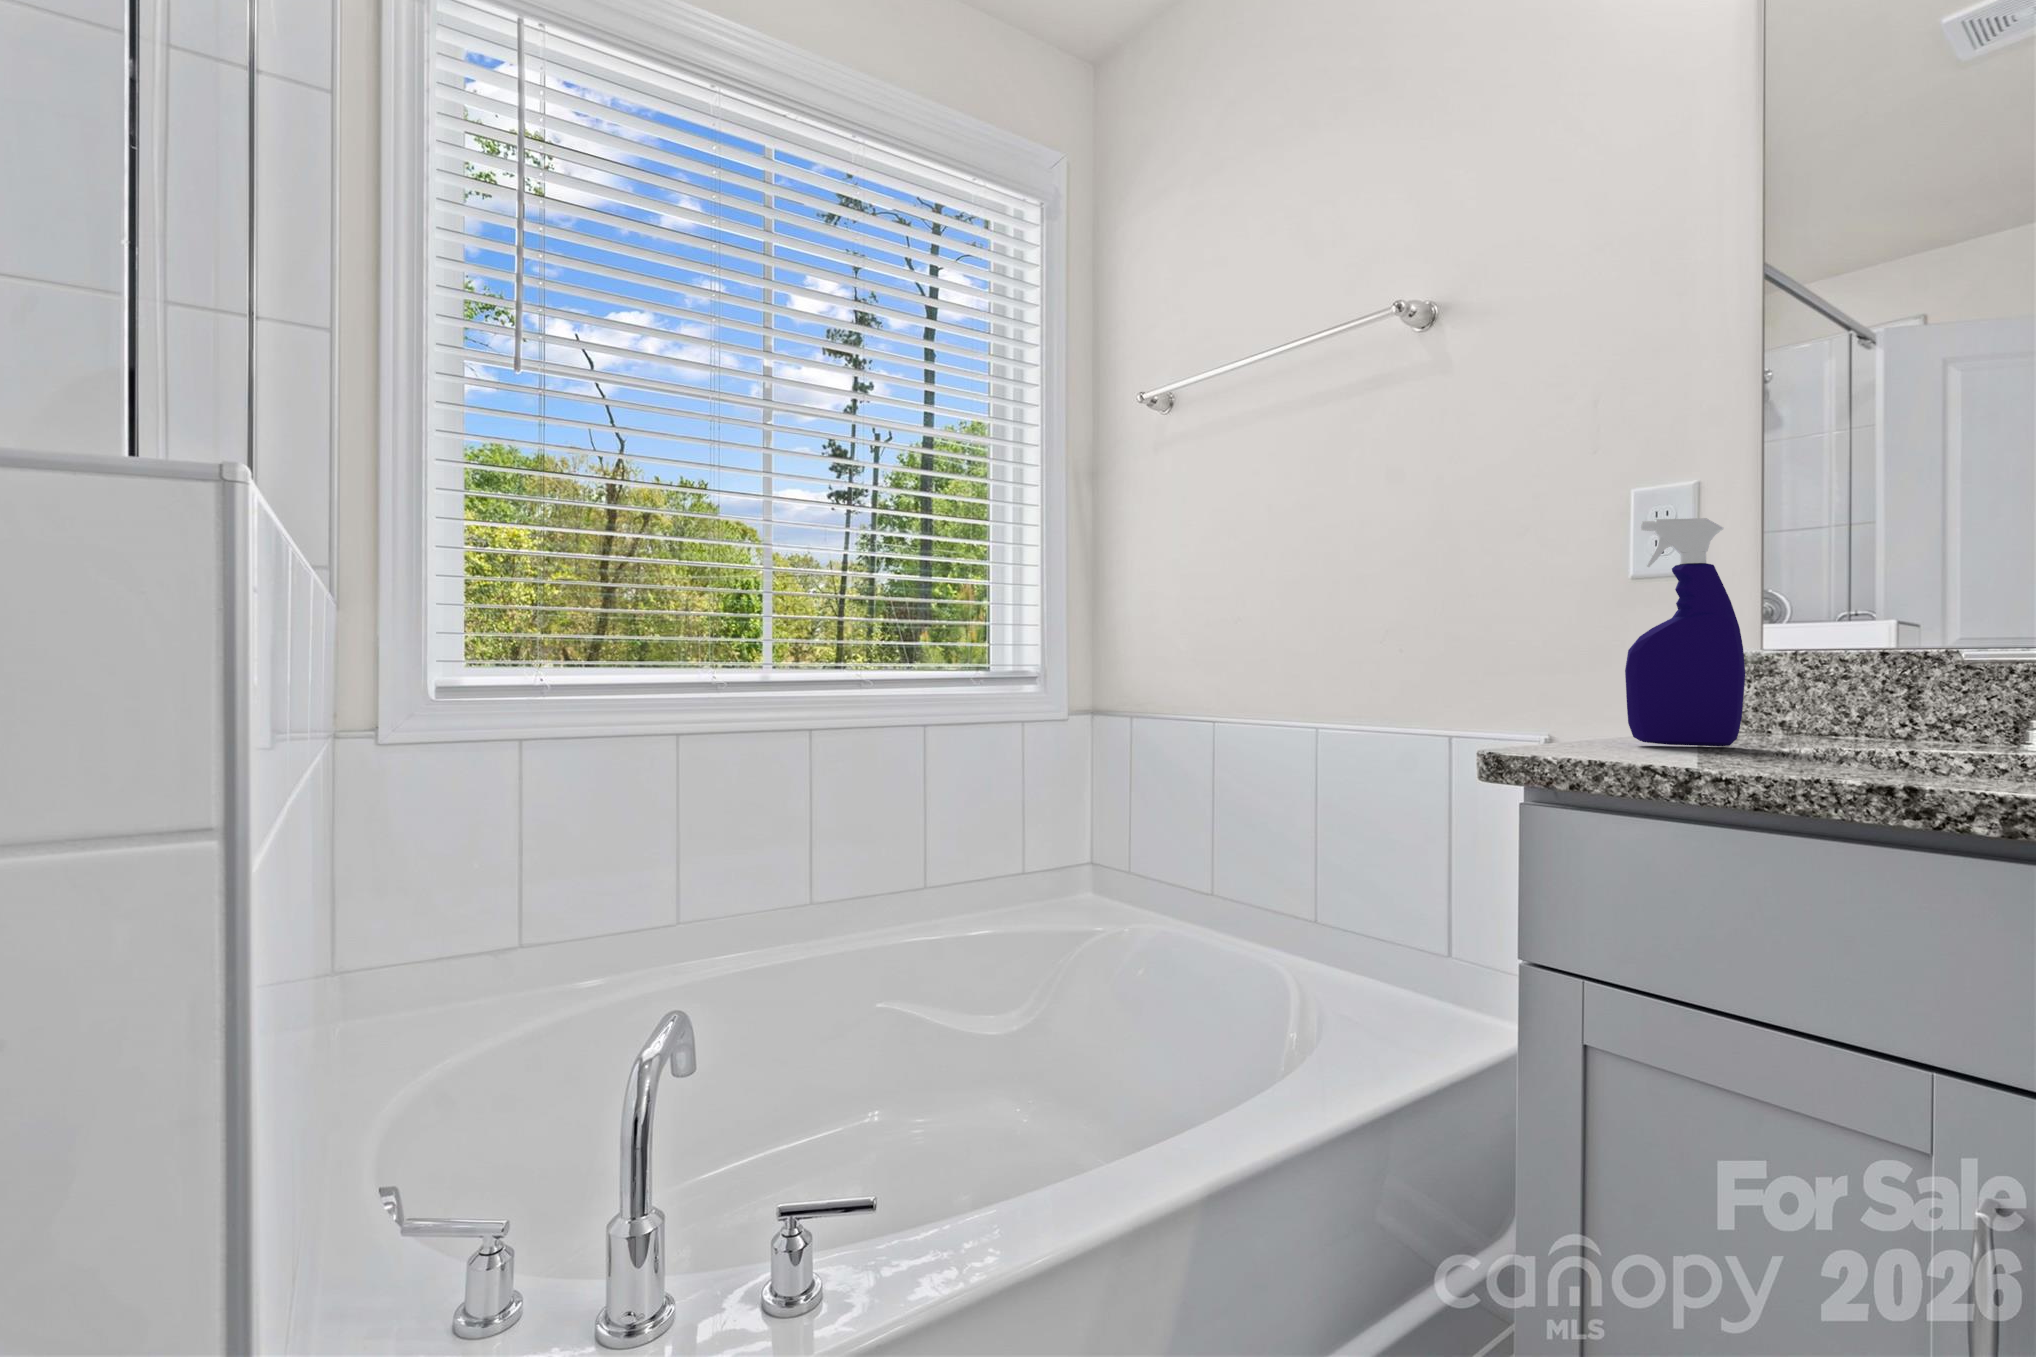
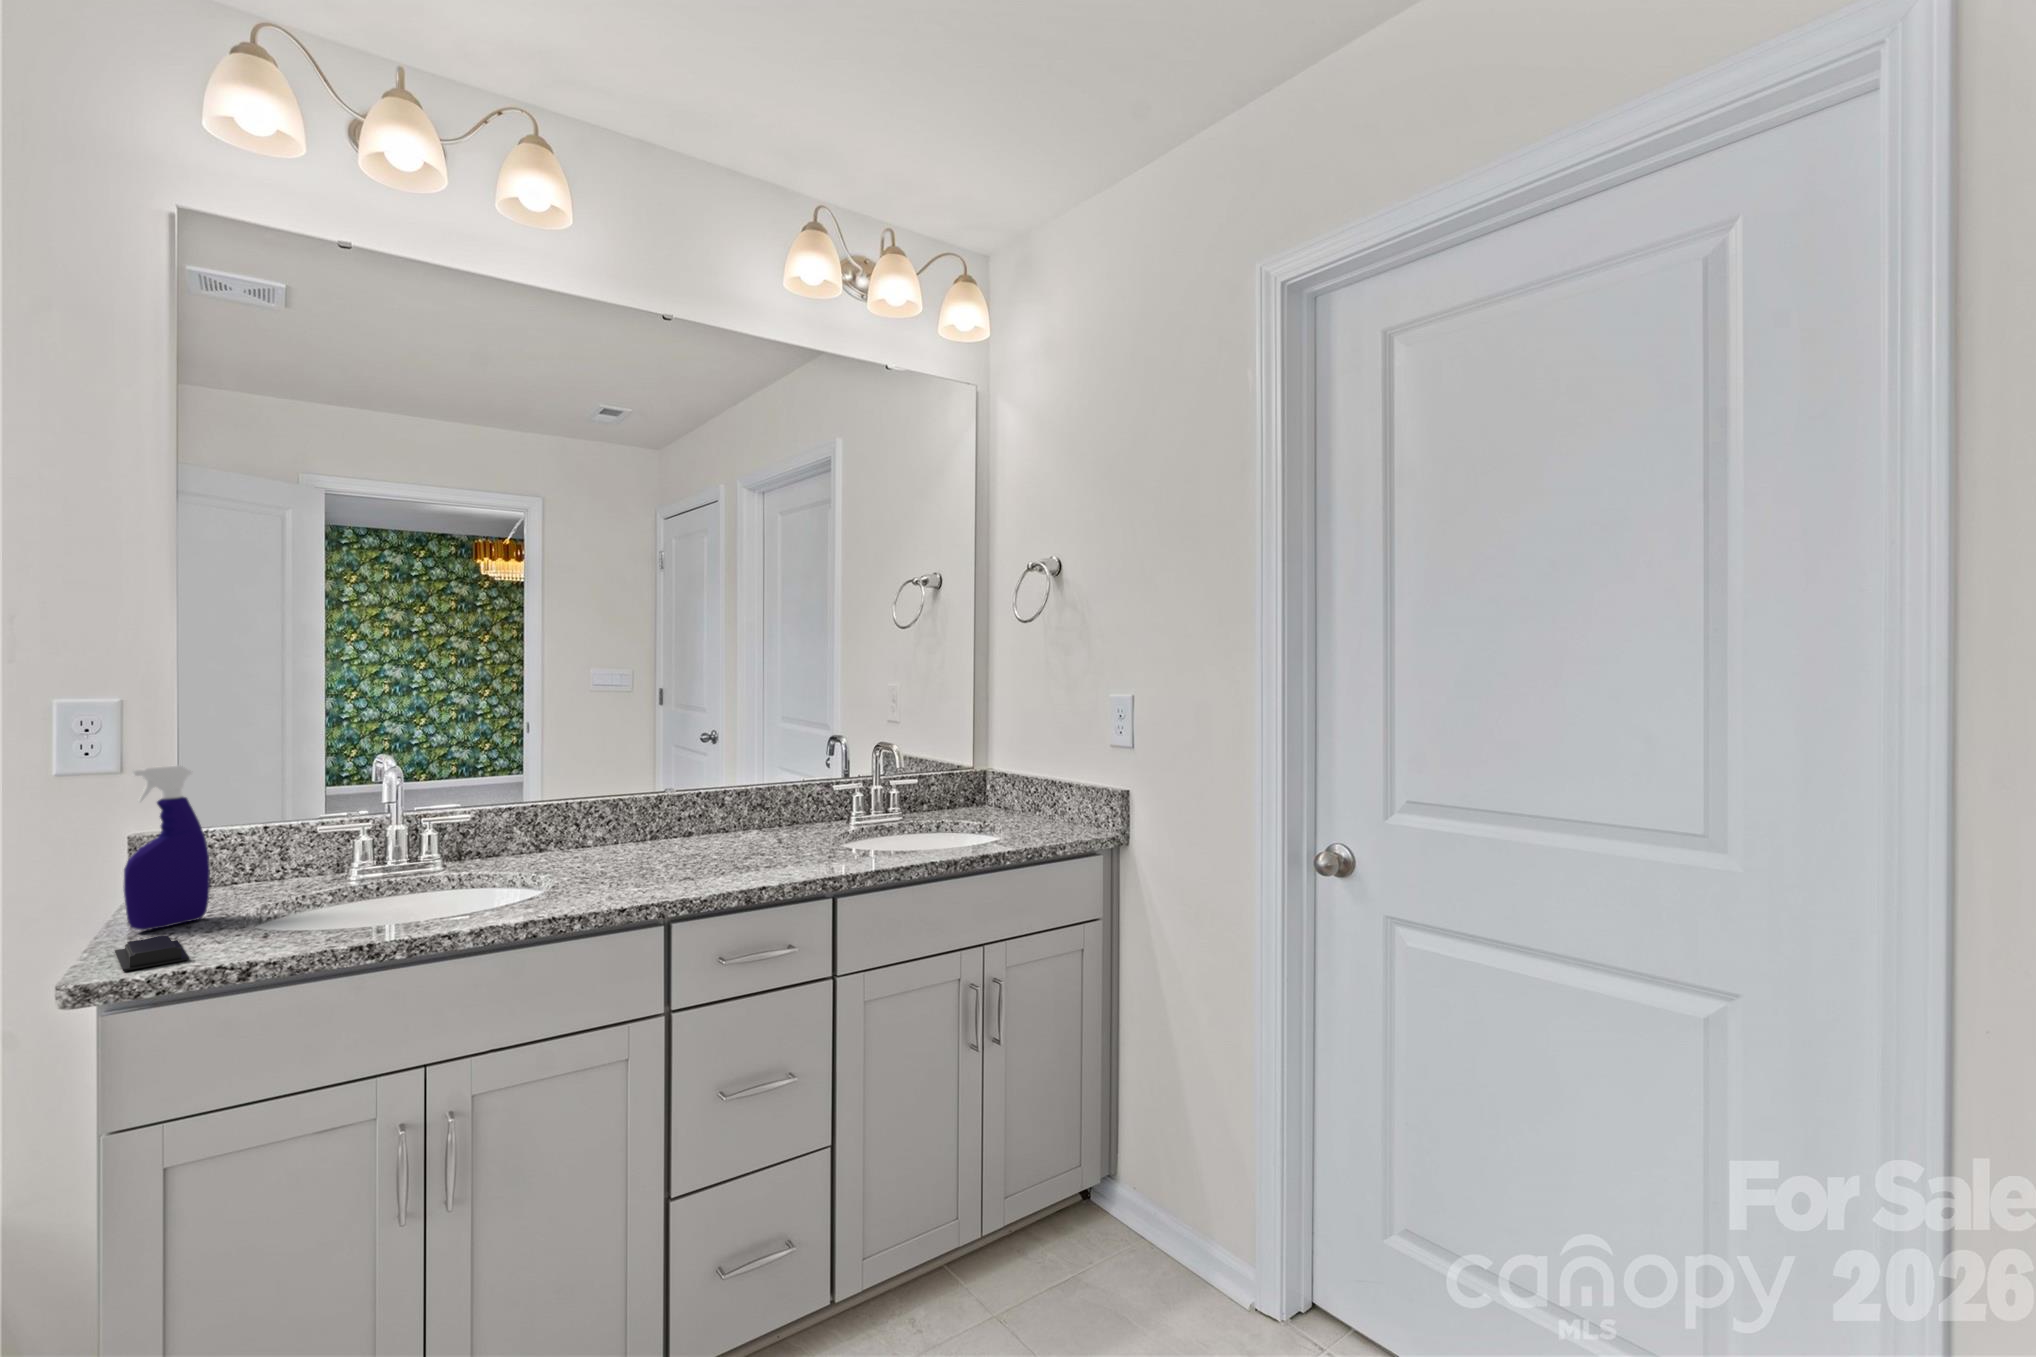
soap bar: none [1550,734,1658,760] -> present [115,936,189,971]

